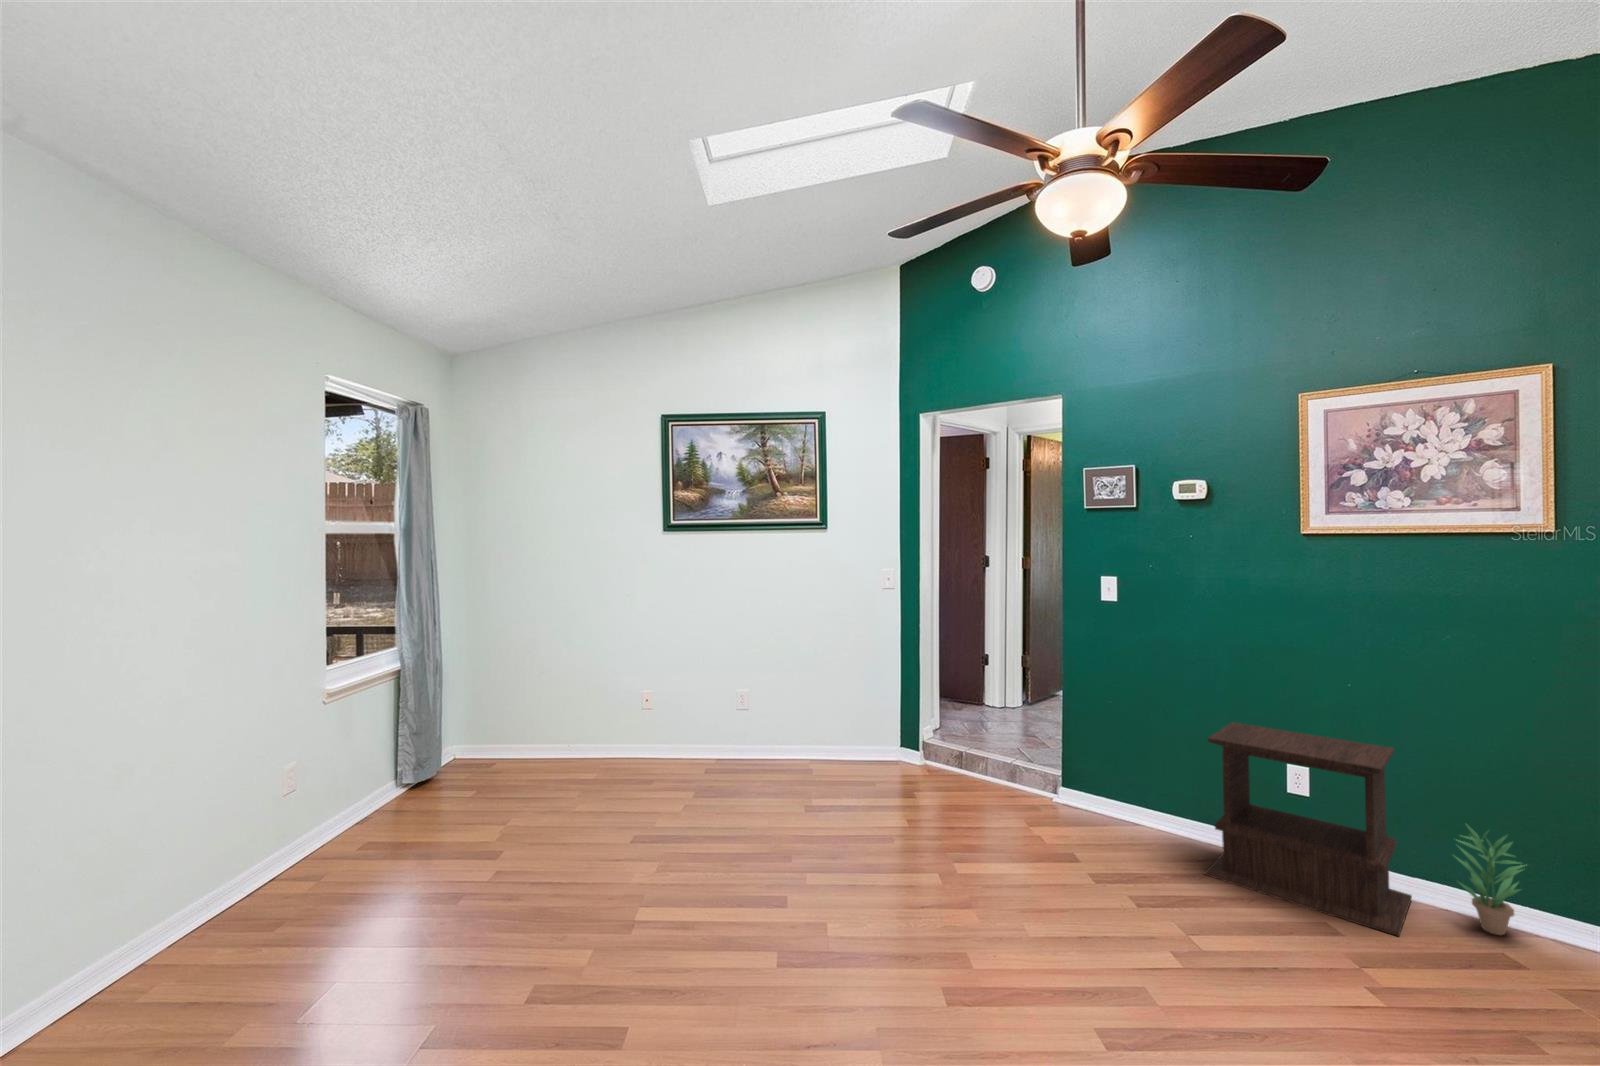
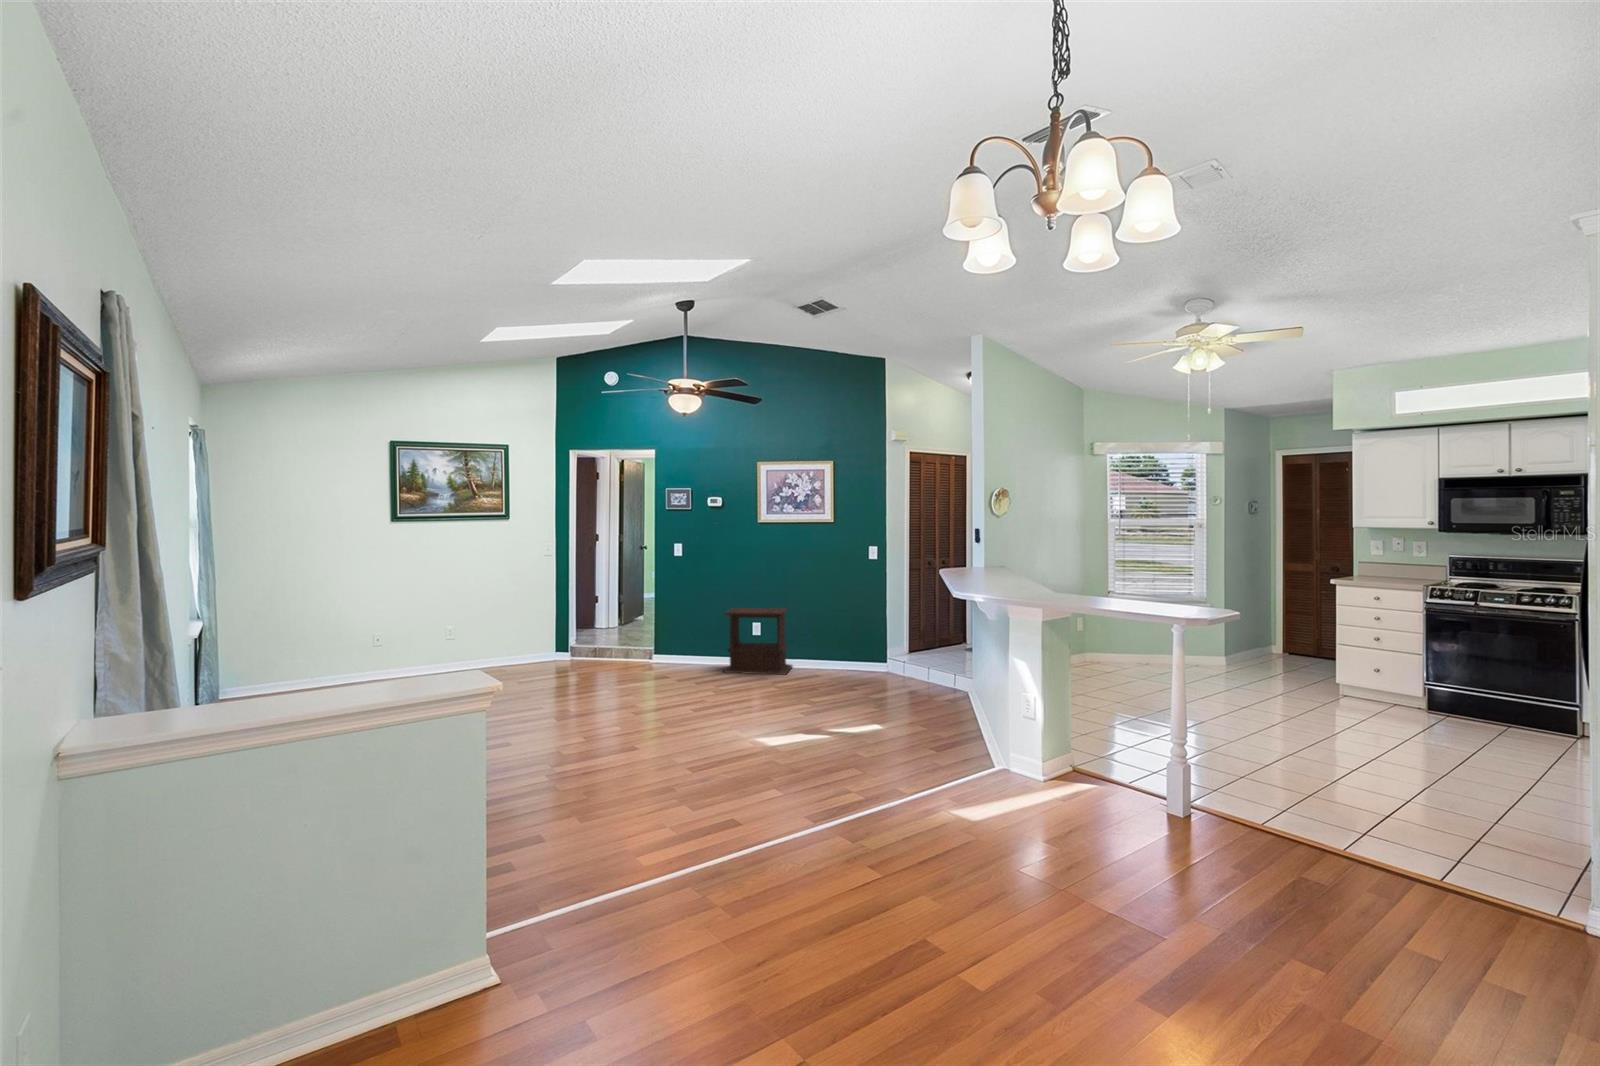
potted plant: present [1457,824,1524,935] -> none [803,631,823,670]

